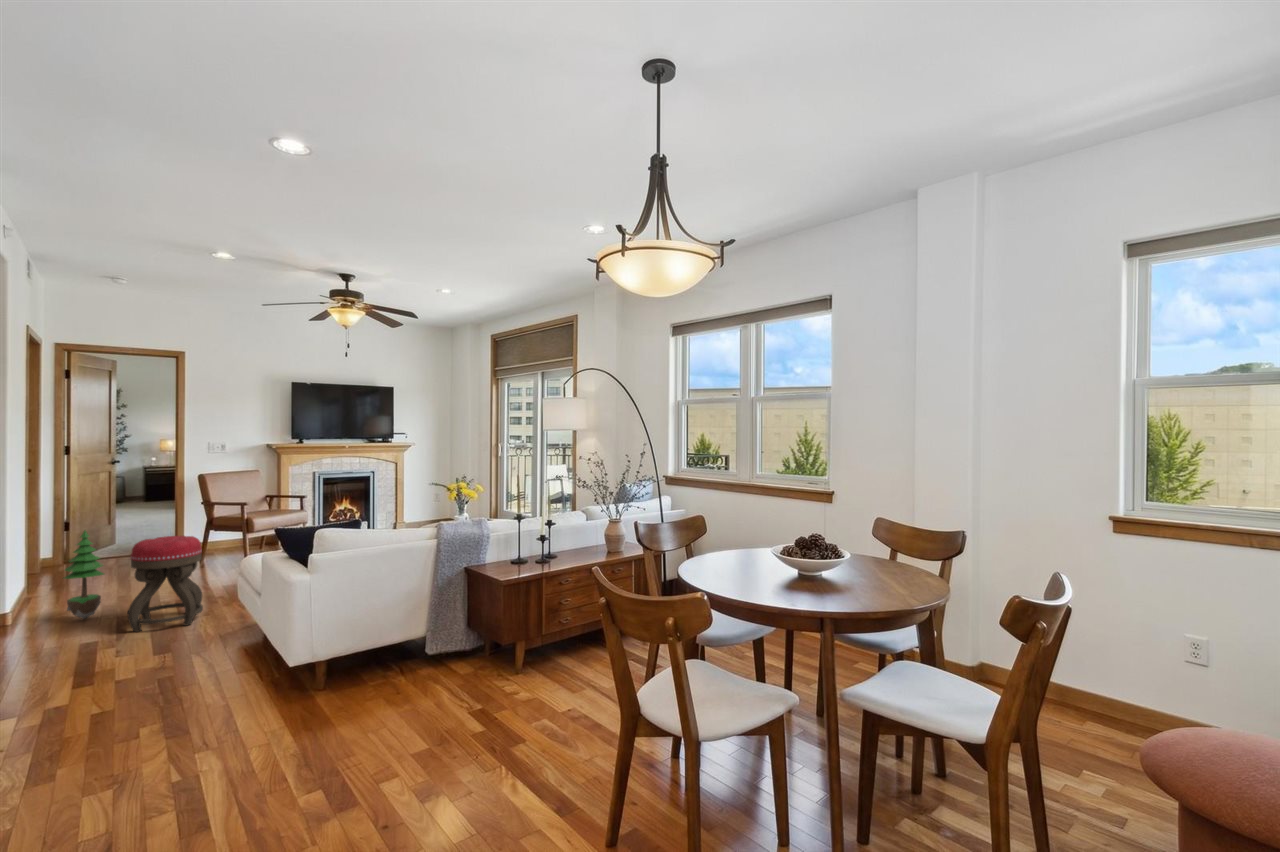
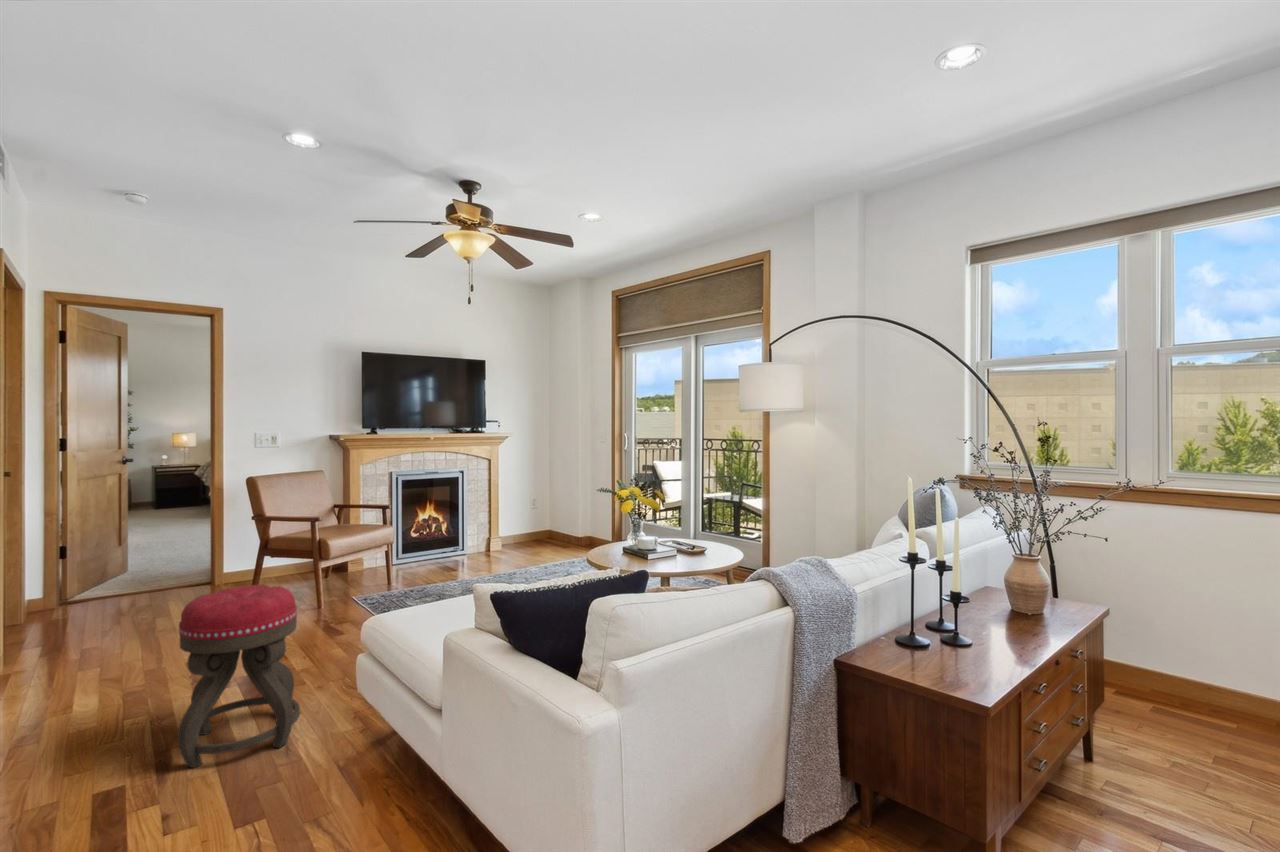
potted tree: present [64,530,104,619] -> none [55,578,131,734]

